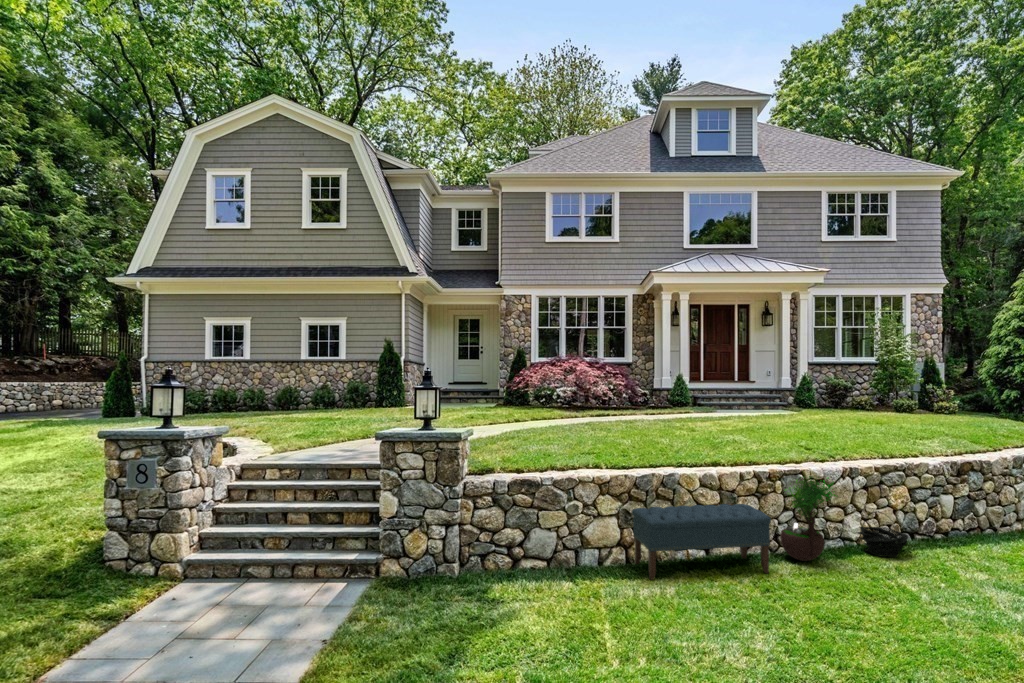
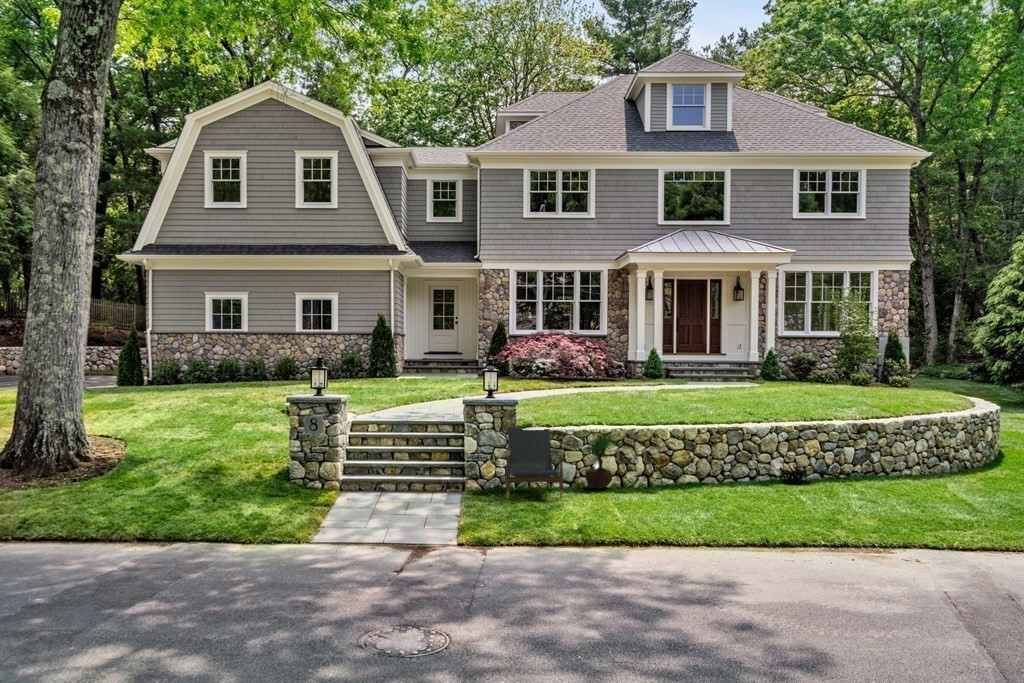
lounge chair: none [435,474,532,605] -> present [504,427,563,499]
potted tree: present [780,476,833,561] -> present [585,433,614,489]
bench: present [632,504,771,580] -> none [626,449,713,491]

